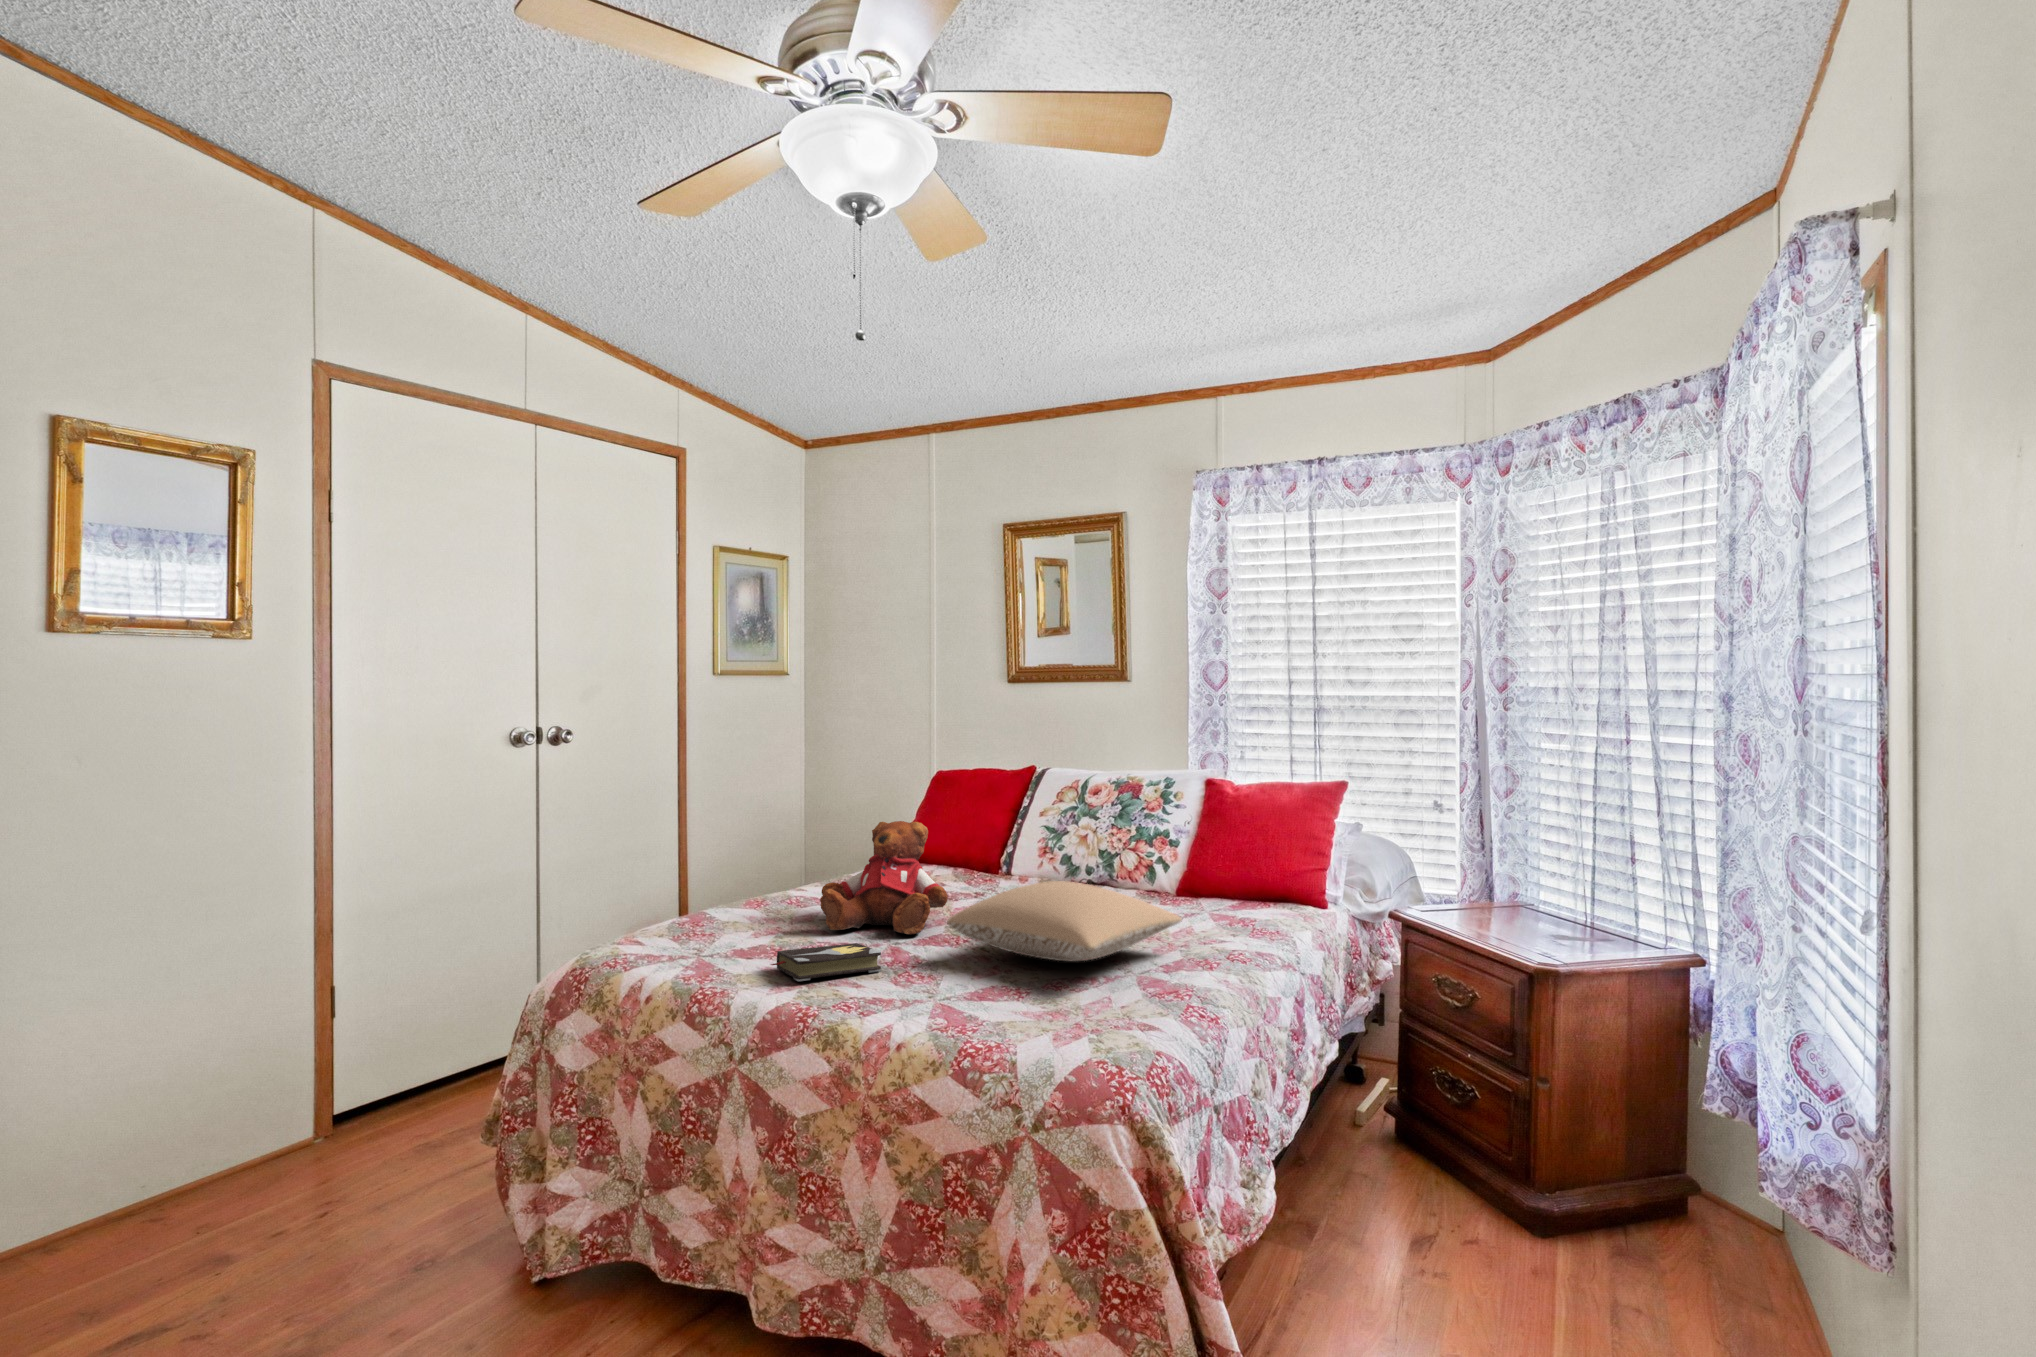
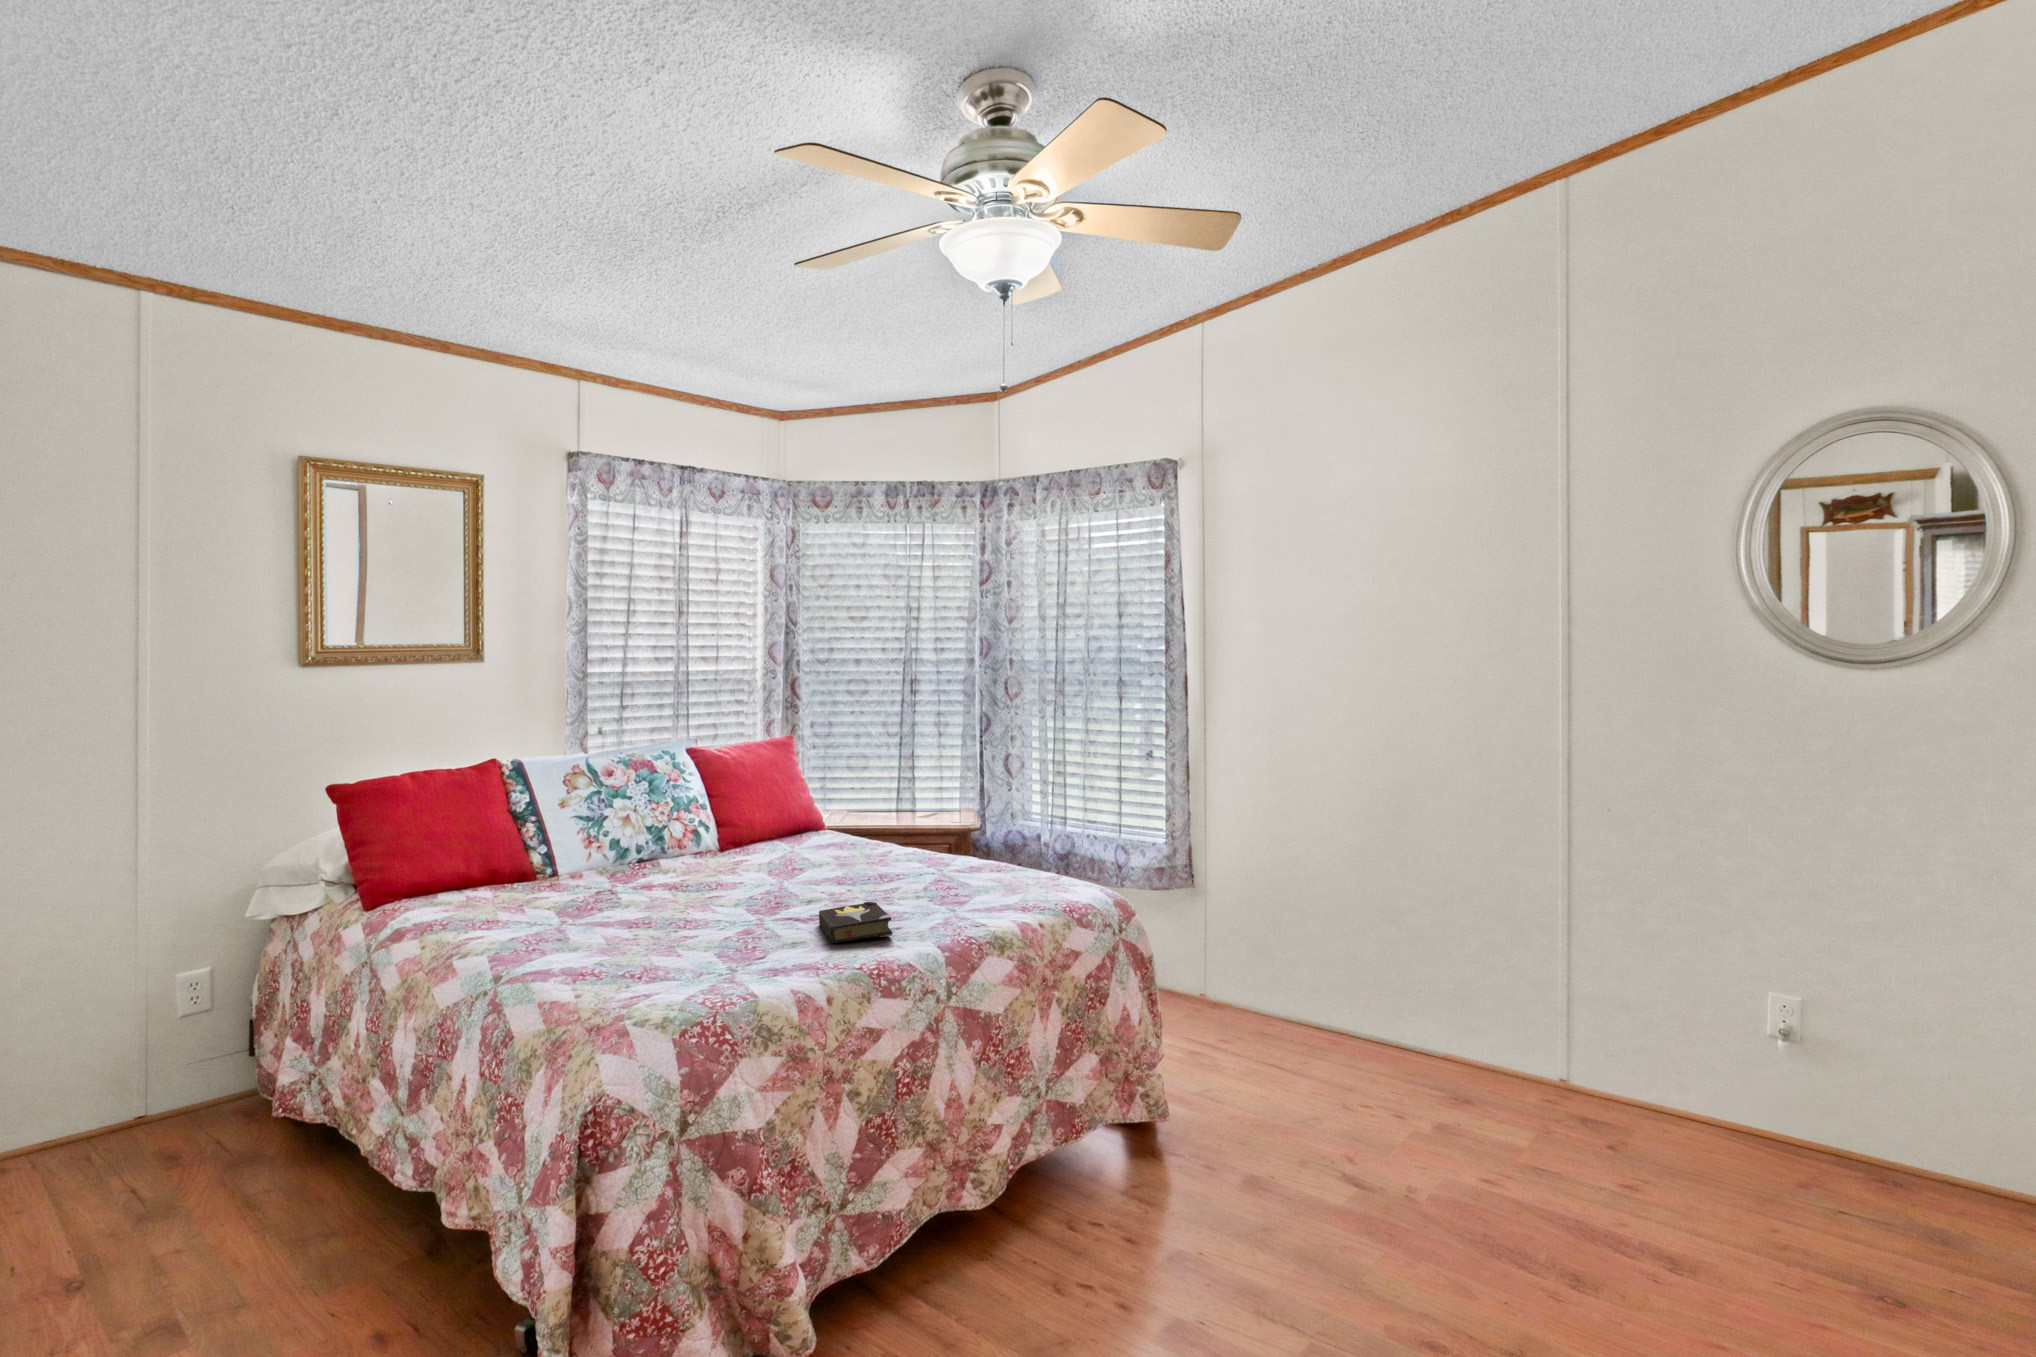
teddy bear: present [820,821,948,934] -> none [639,809,774,927]
pillow: present [947,881,1182,961] -> none [794,822,985,883]

